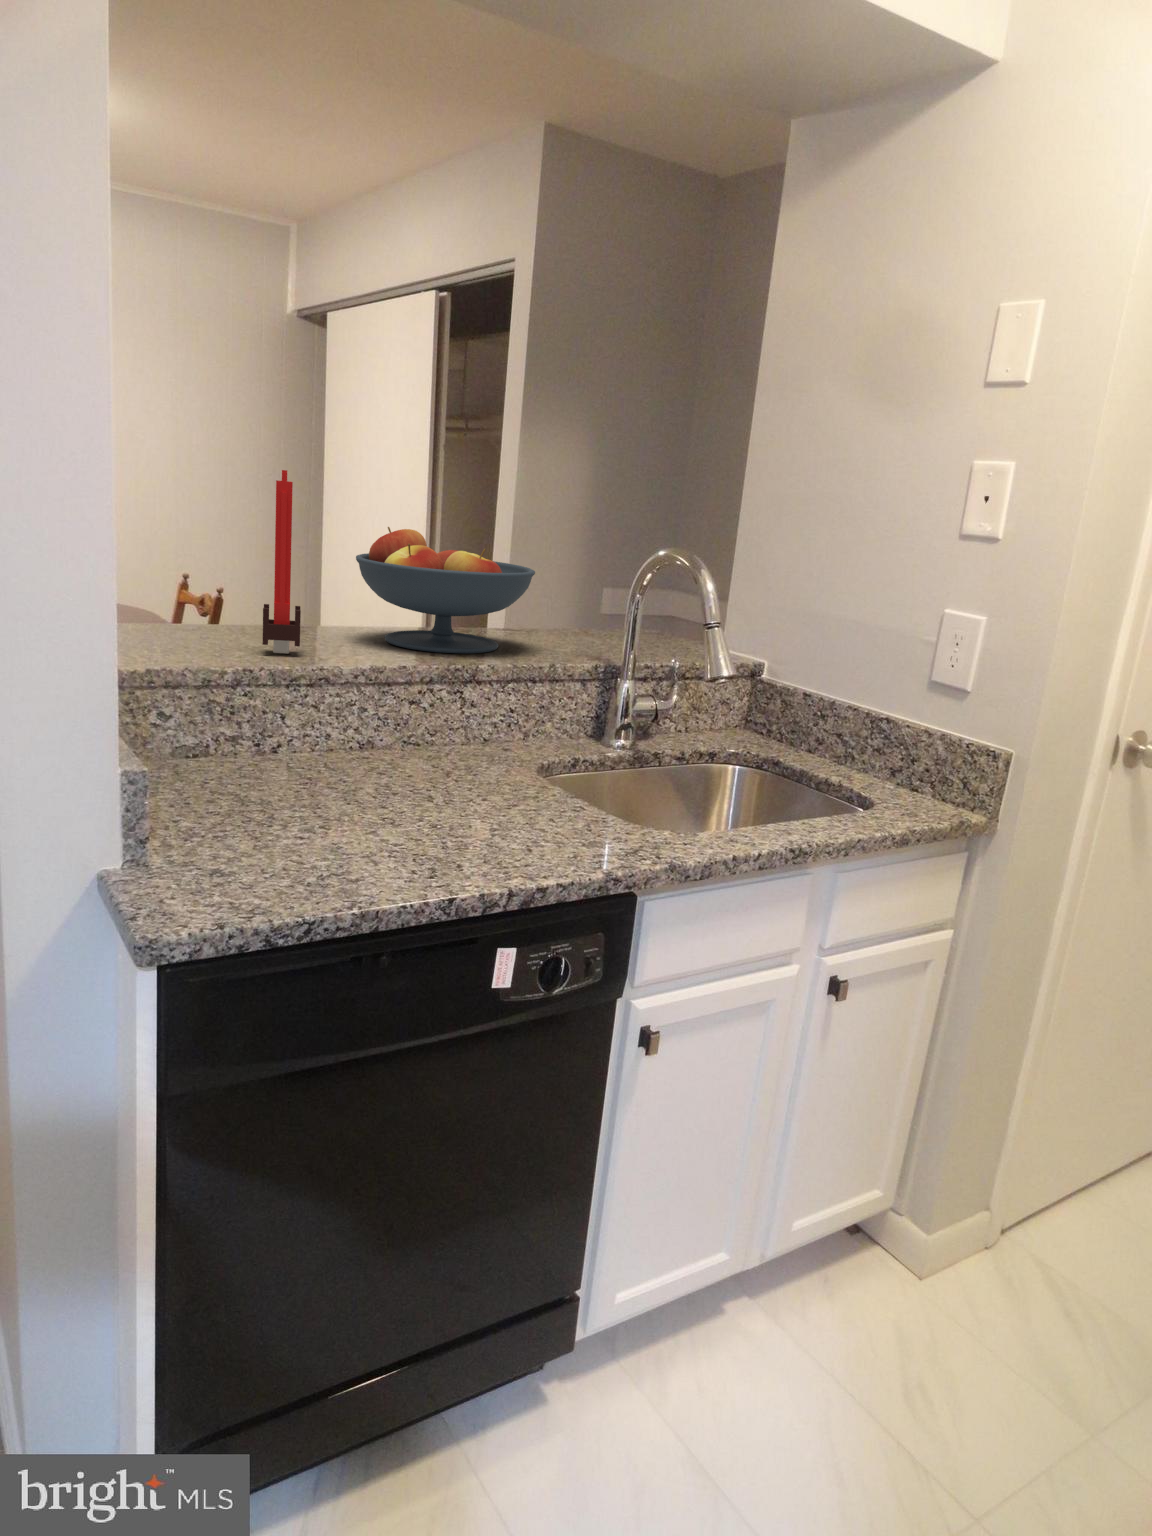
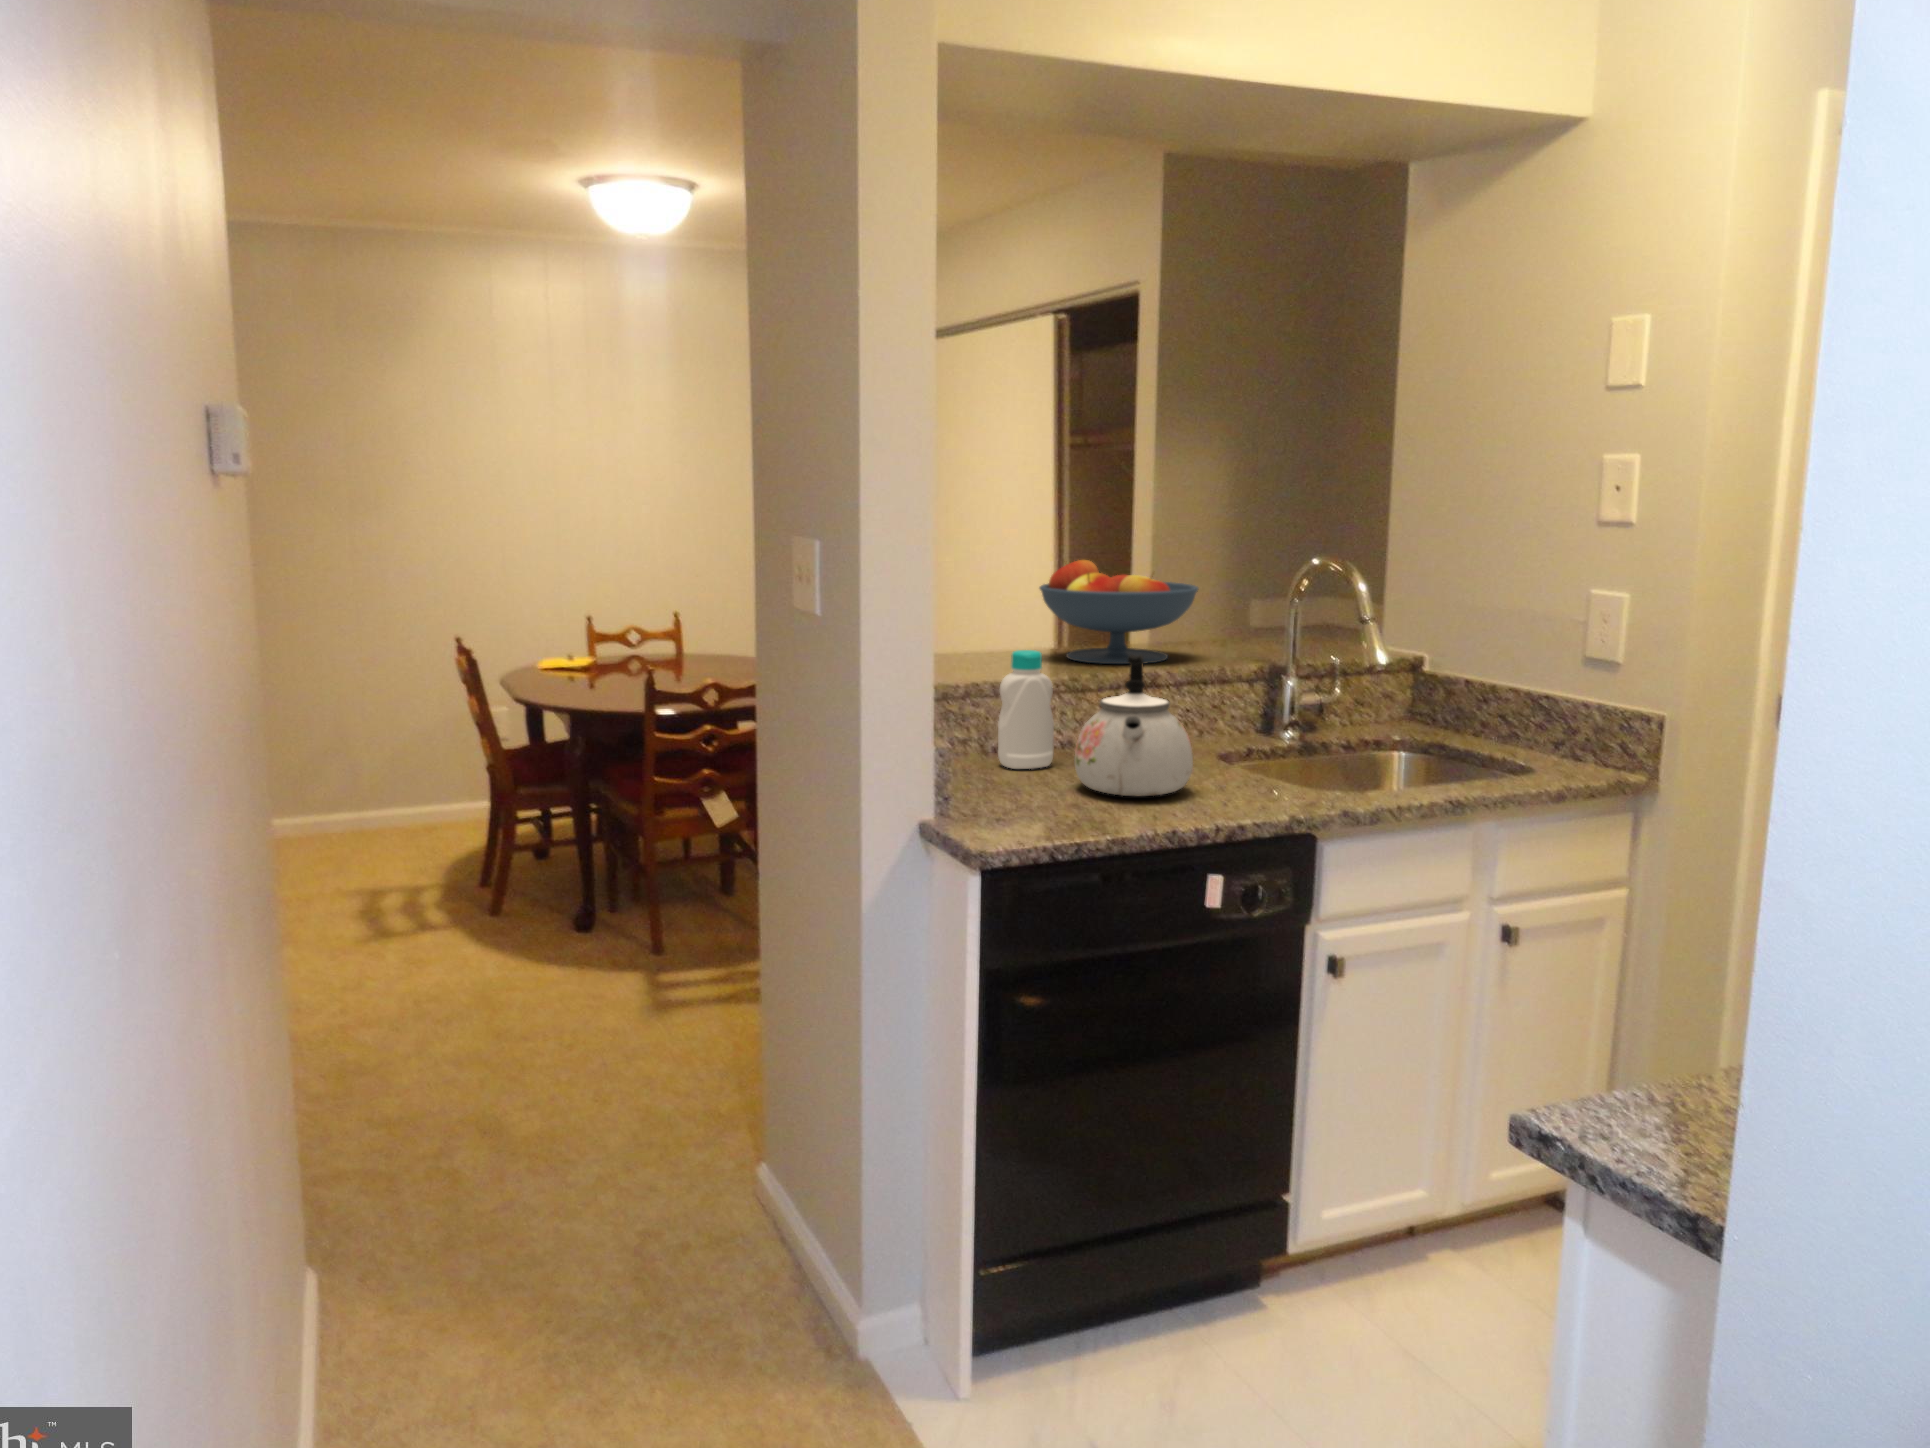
candle: present [263,470,301,653] -> none [975,522,1008,672]
bottle: none [266,633,337,782] -> present [998,650,1054,769]
kettle: none [346,650,495,836] -> present [1074,655,1193,796]

